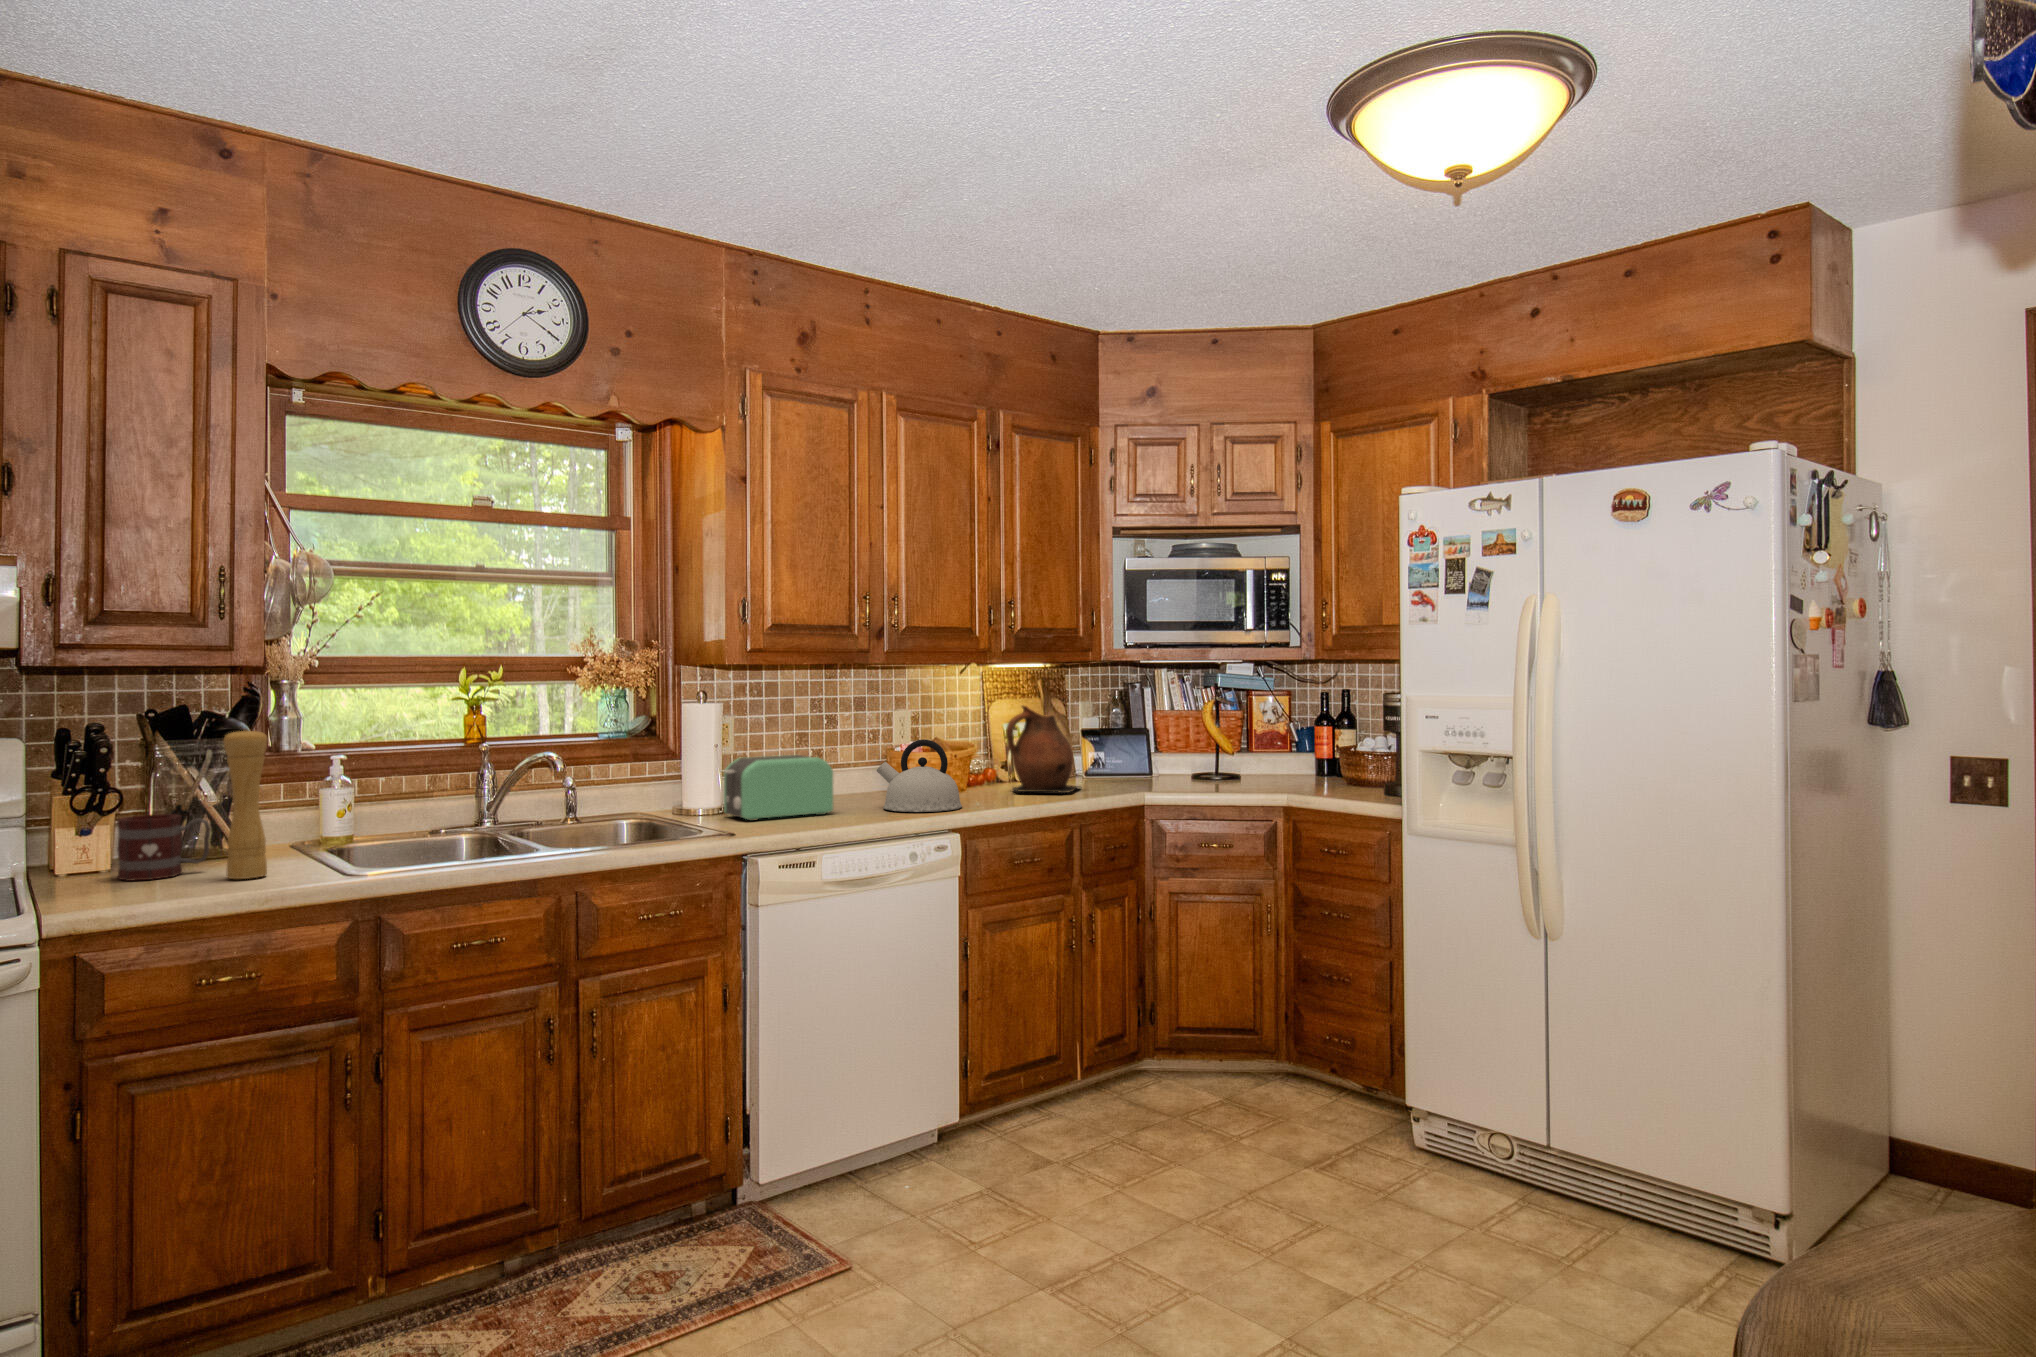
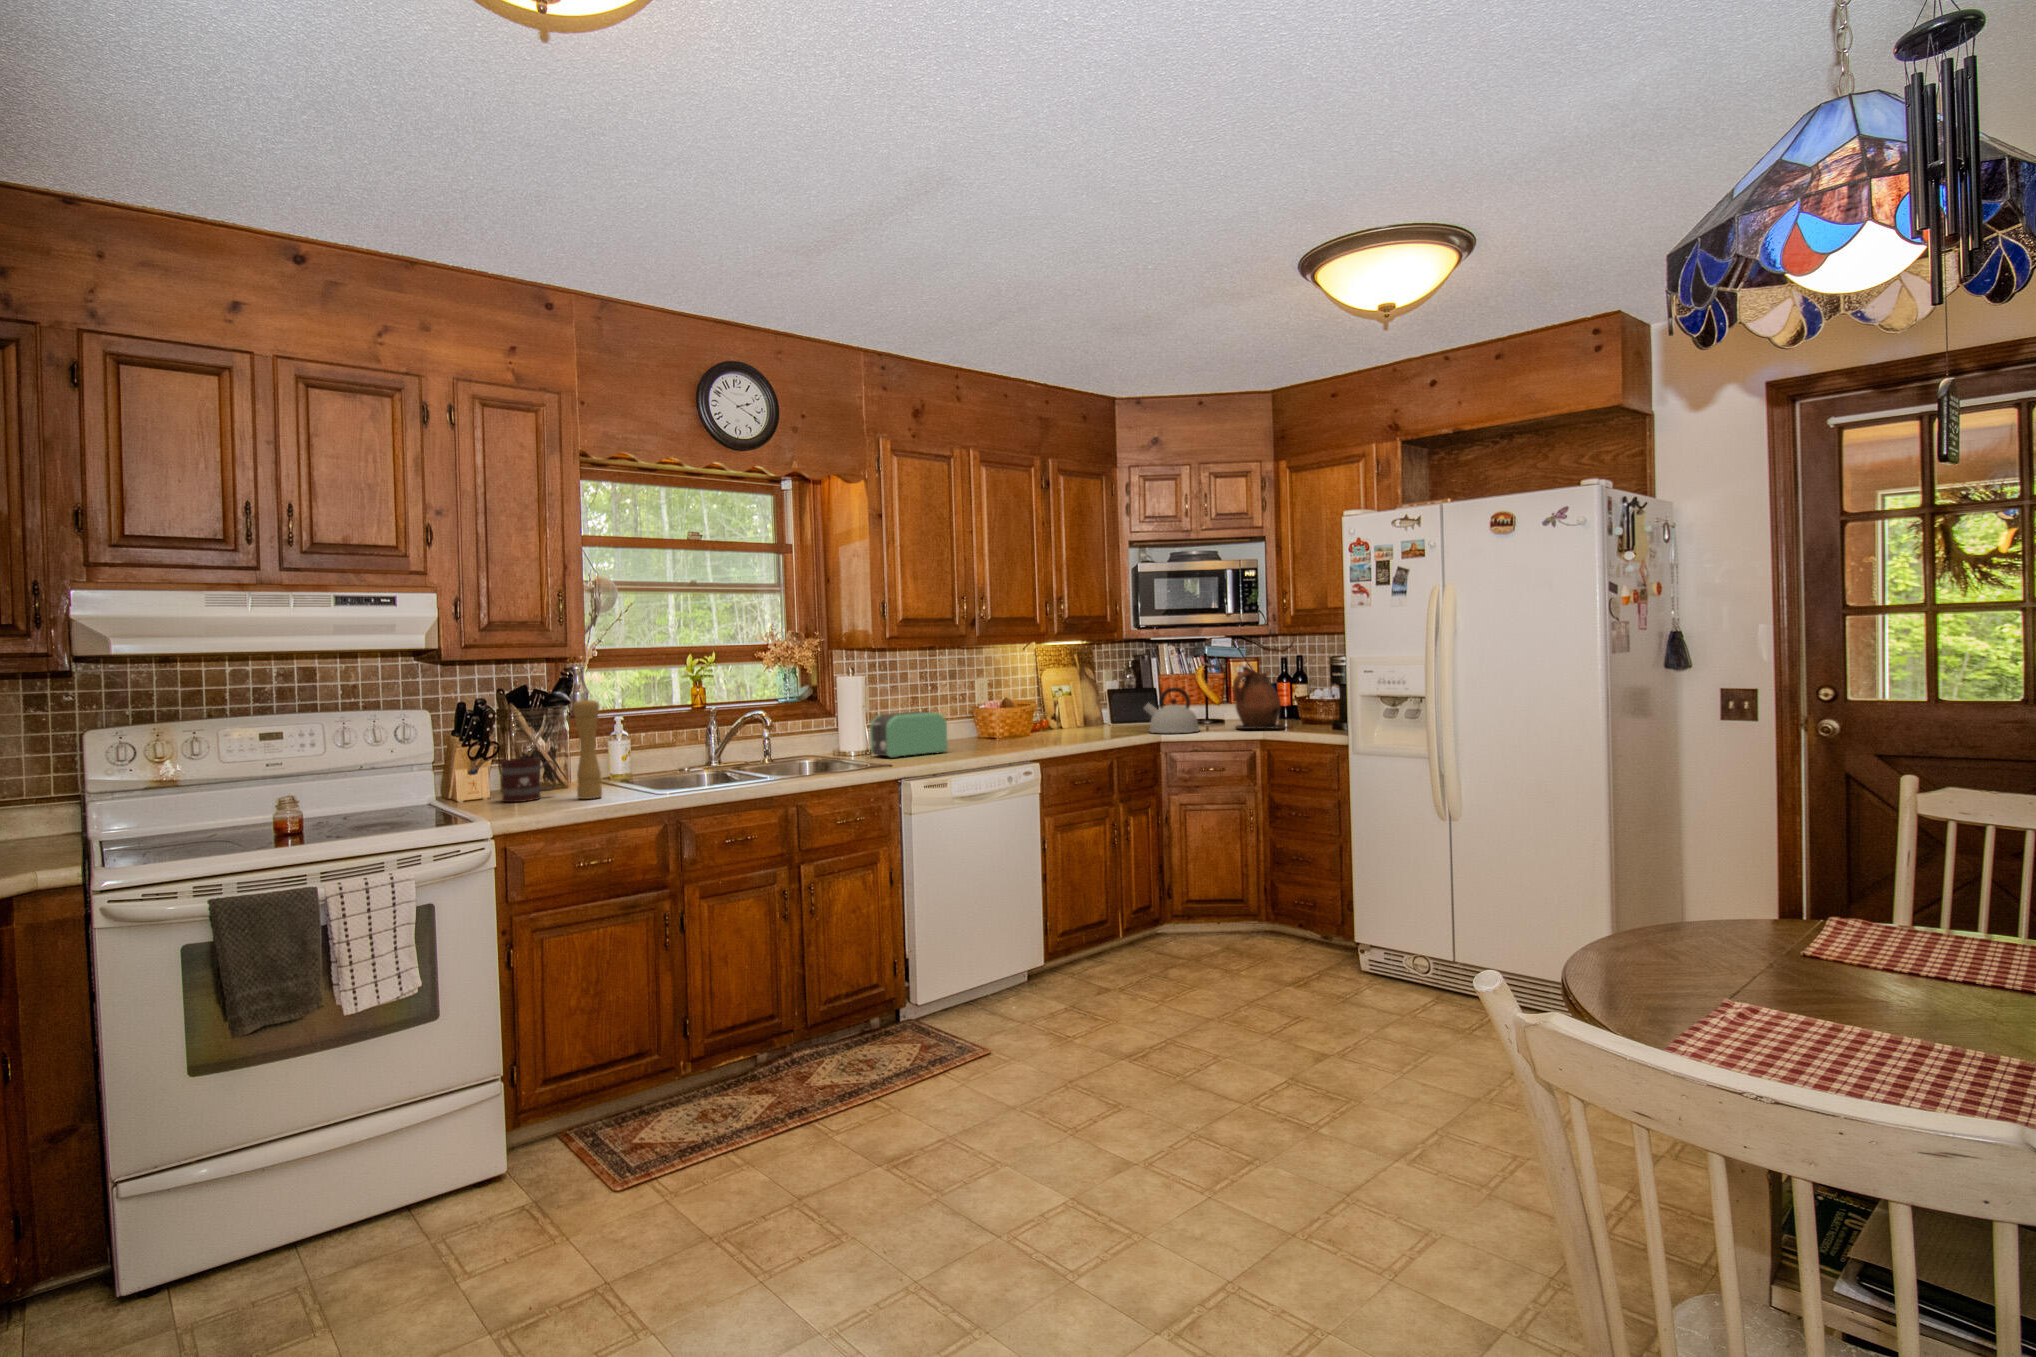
ceramic pitcher: present [1006,706,1081,793] -> present [1233,666,1284,729]
kettle: present [877,739,962,812] -> present [1144,687,1199,733]

